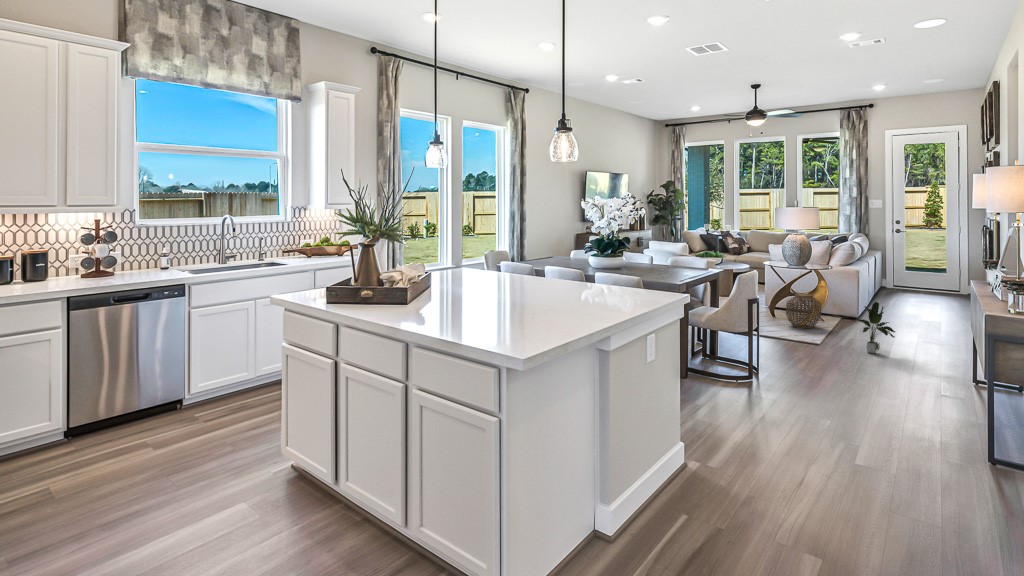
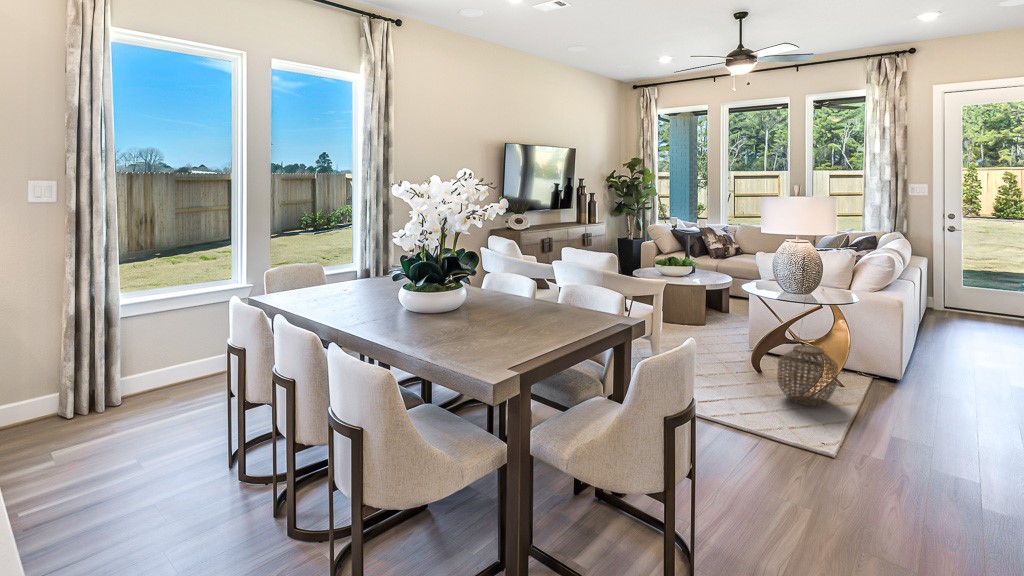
potted plant: present [857,302,895,353] -> none [909,395,992,497]

